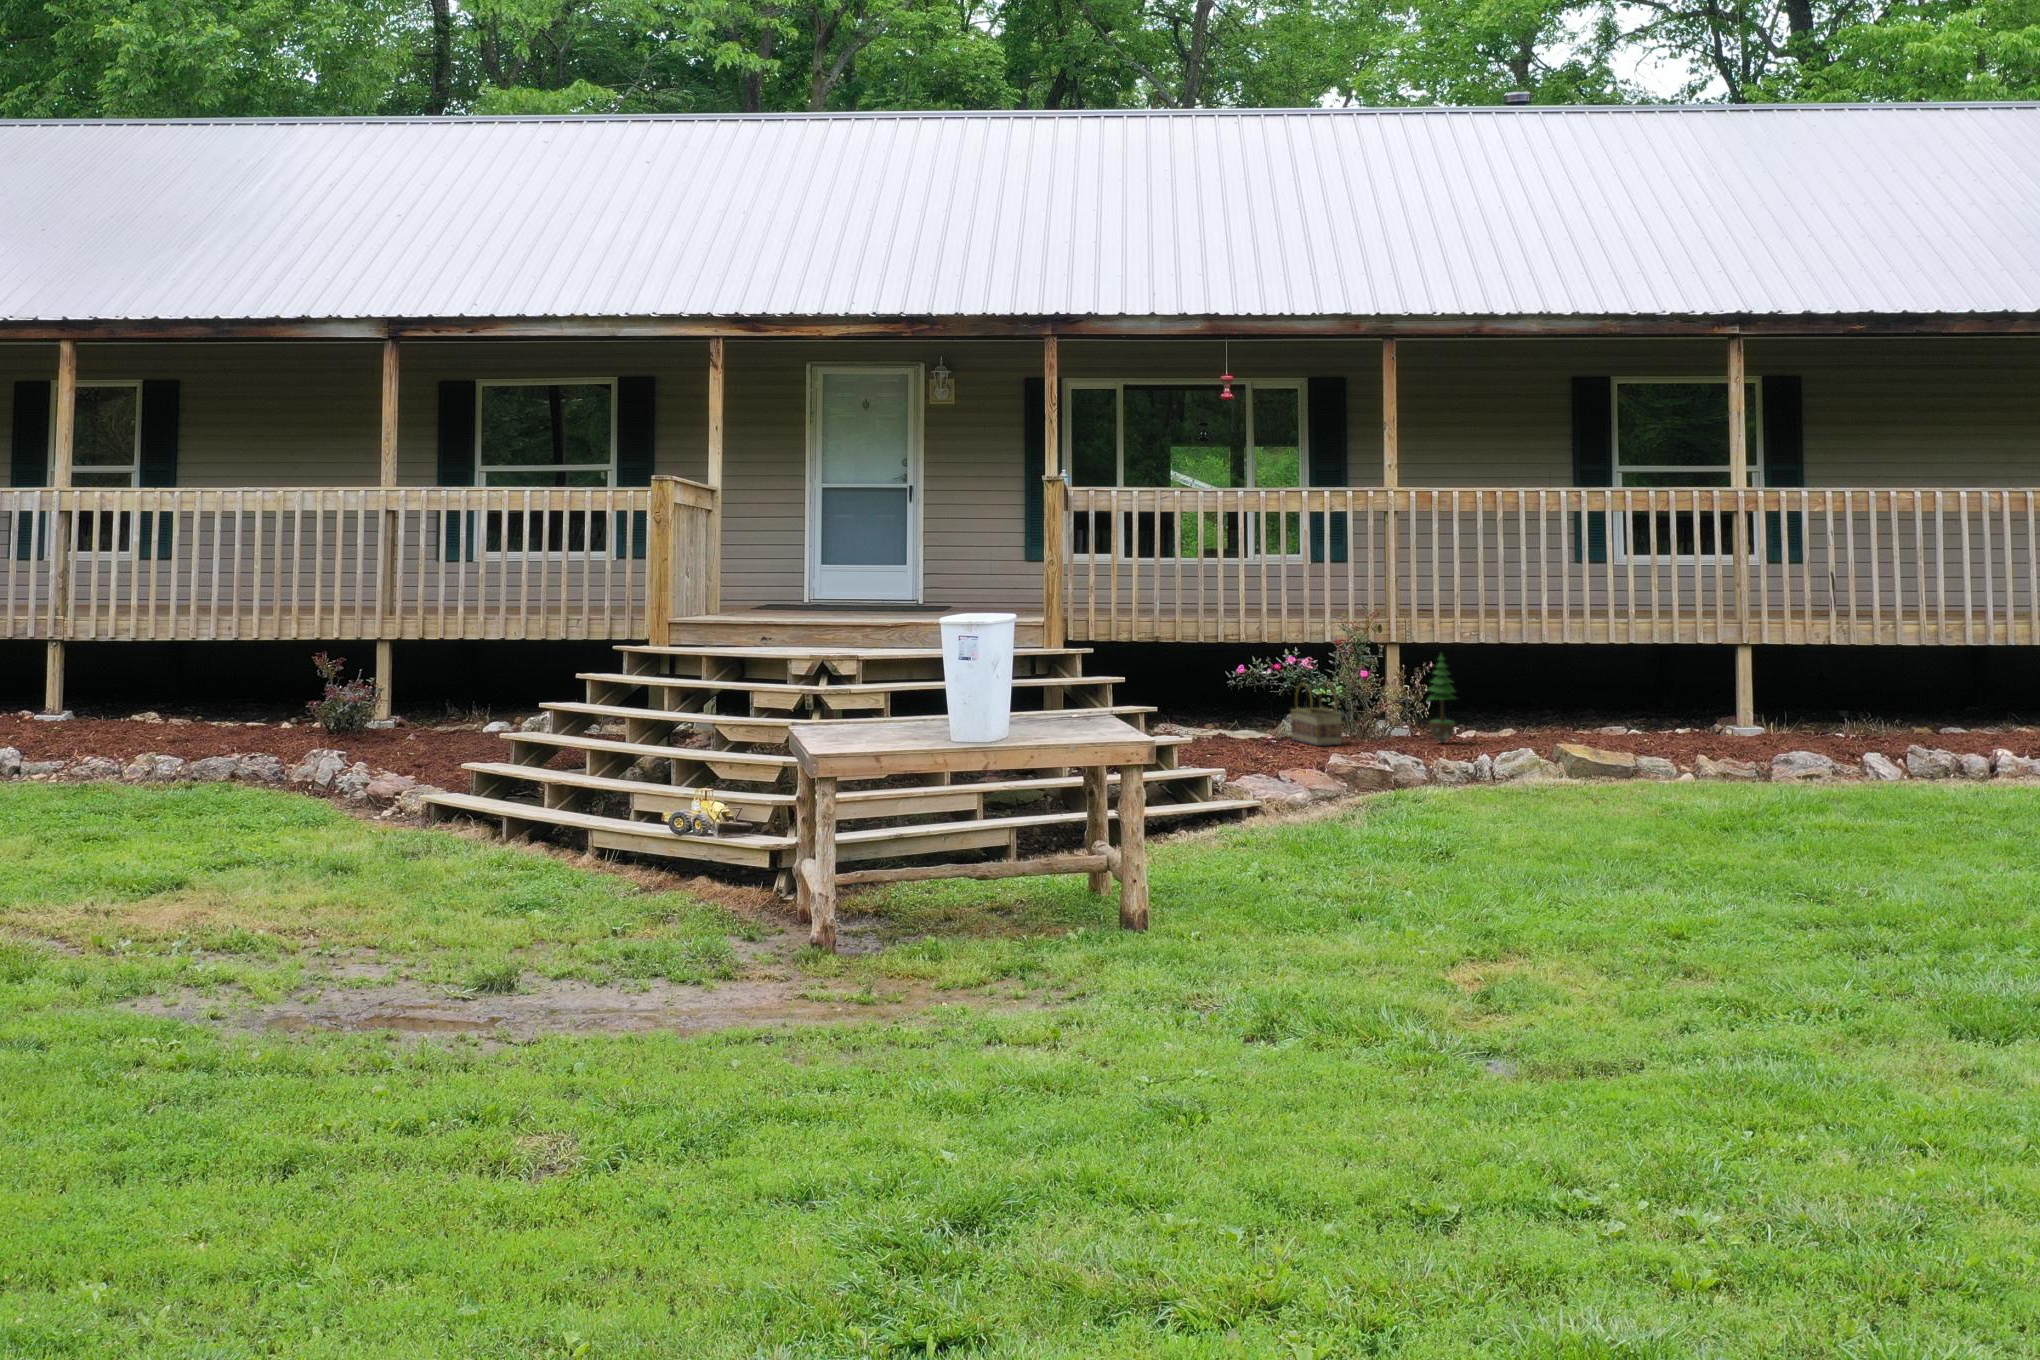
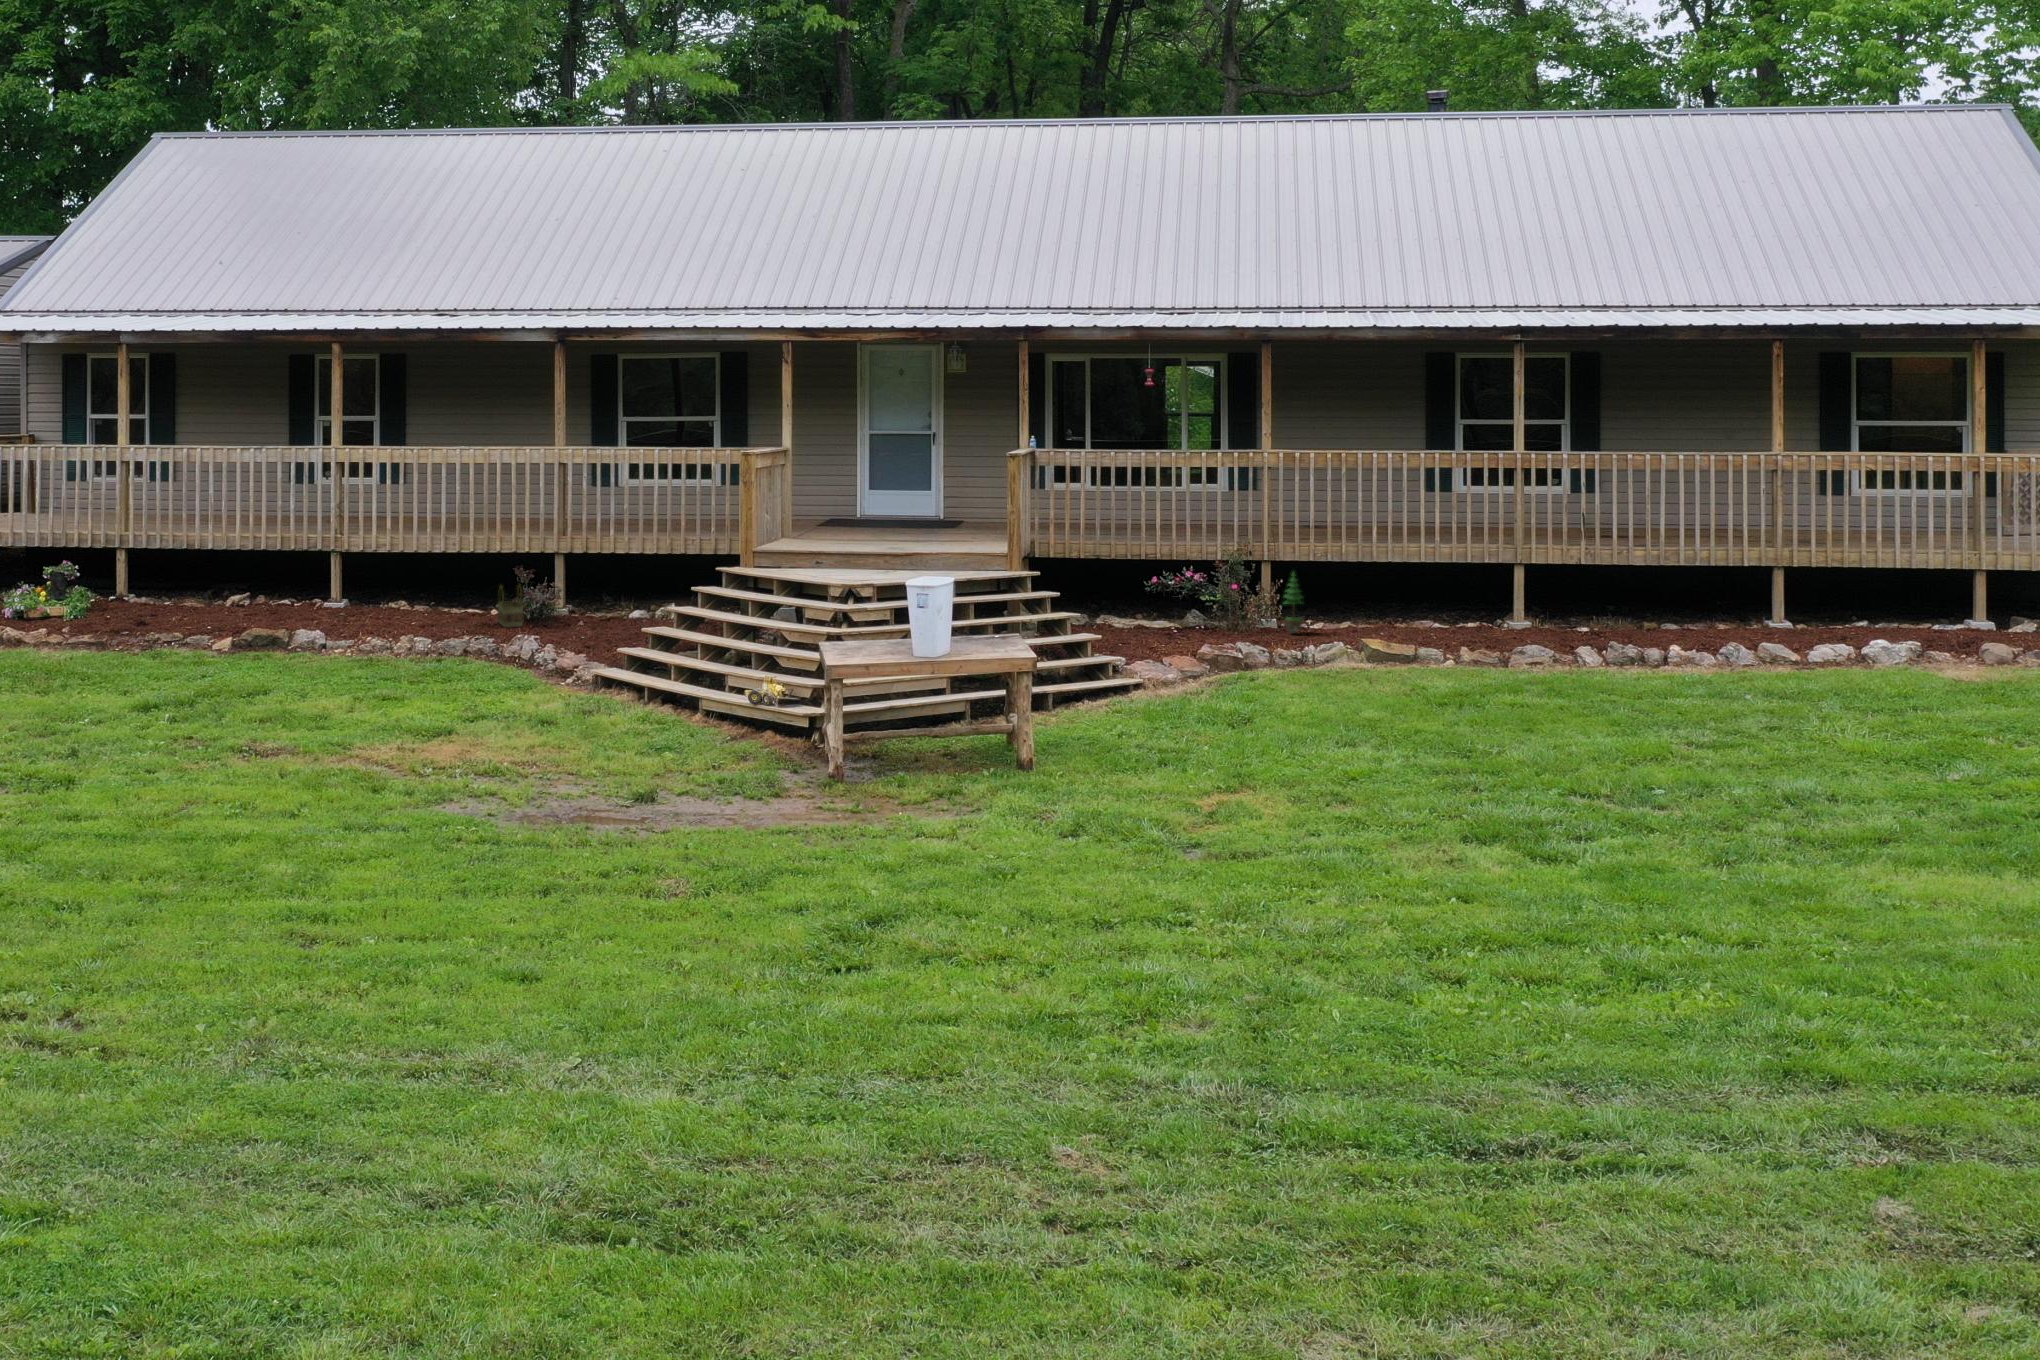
basket: present [1291,682,1342,746] -> present [498,585,523,628]

